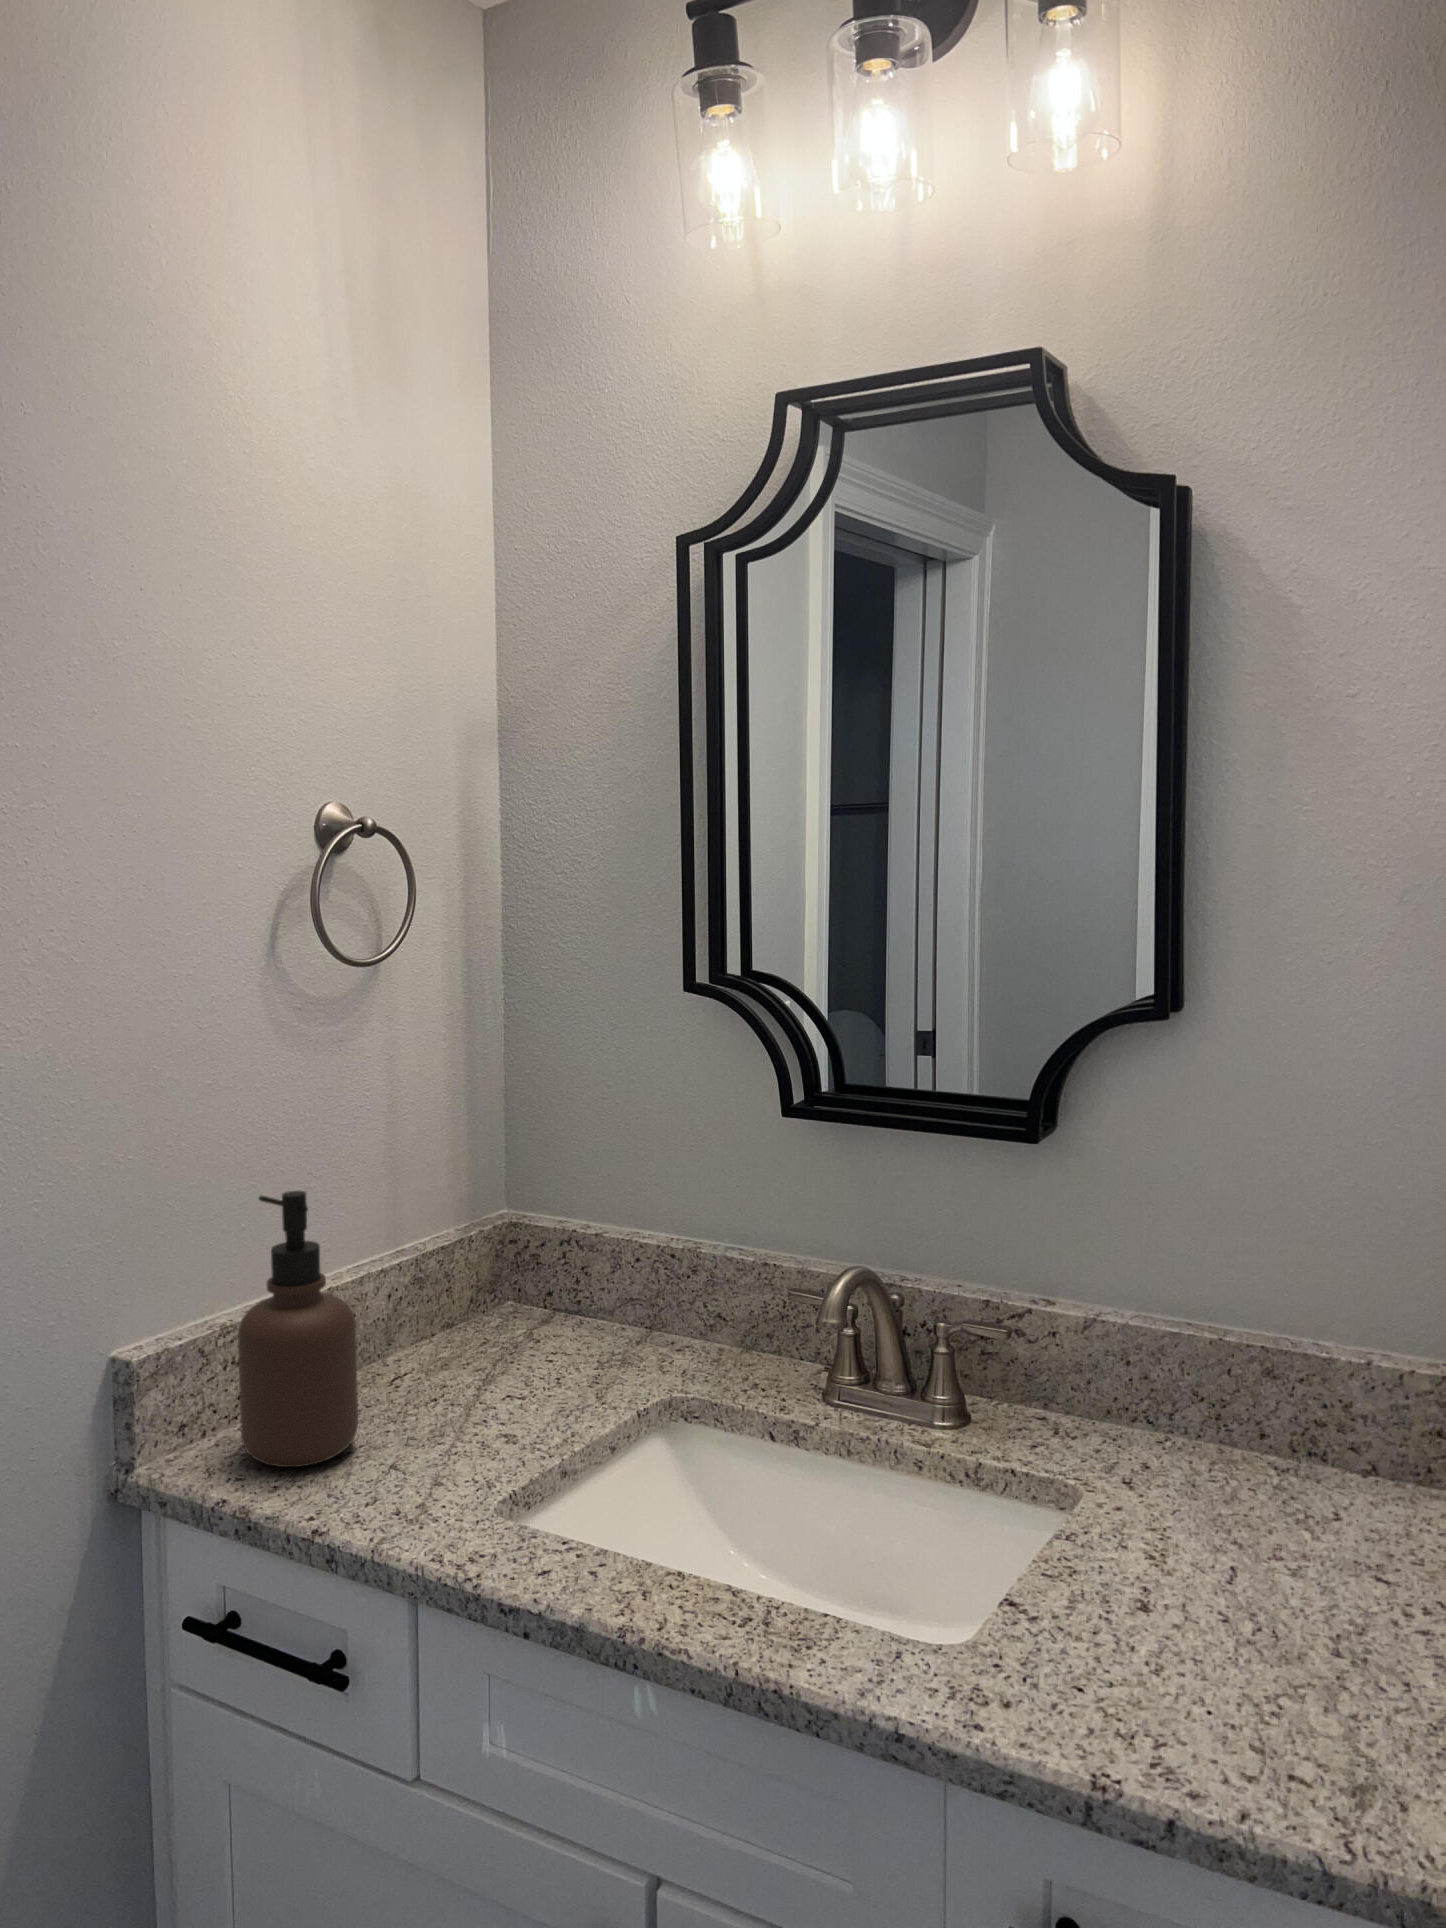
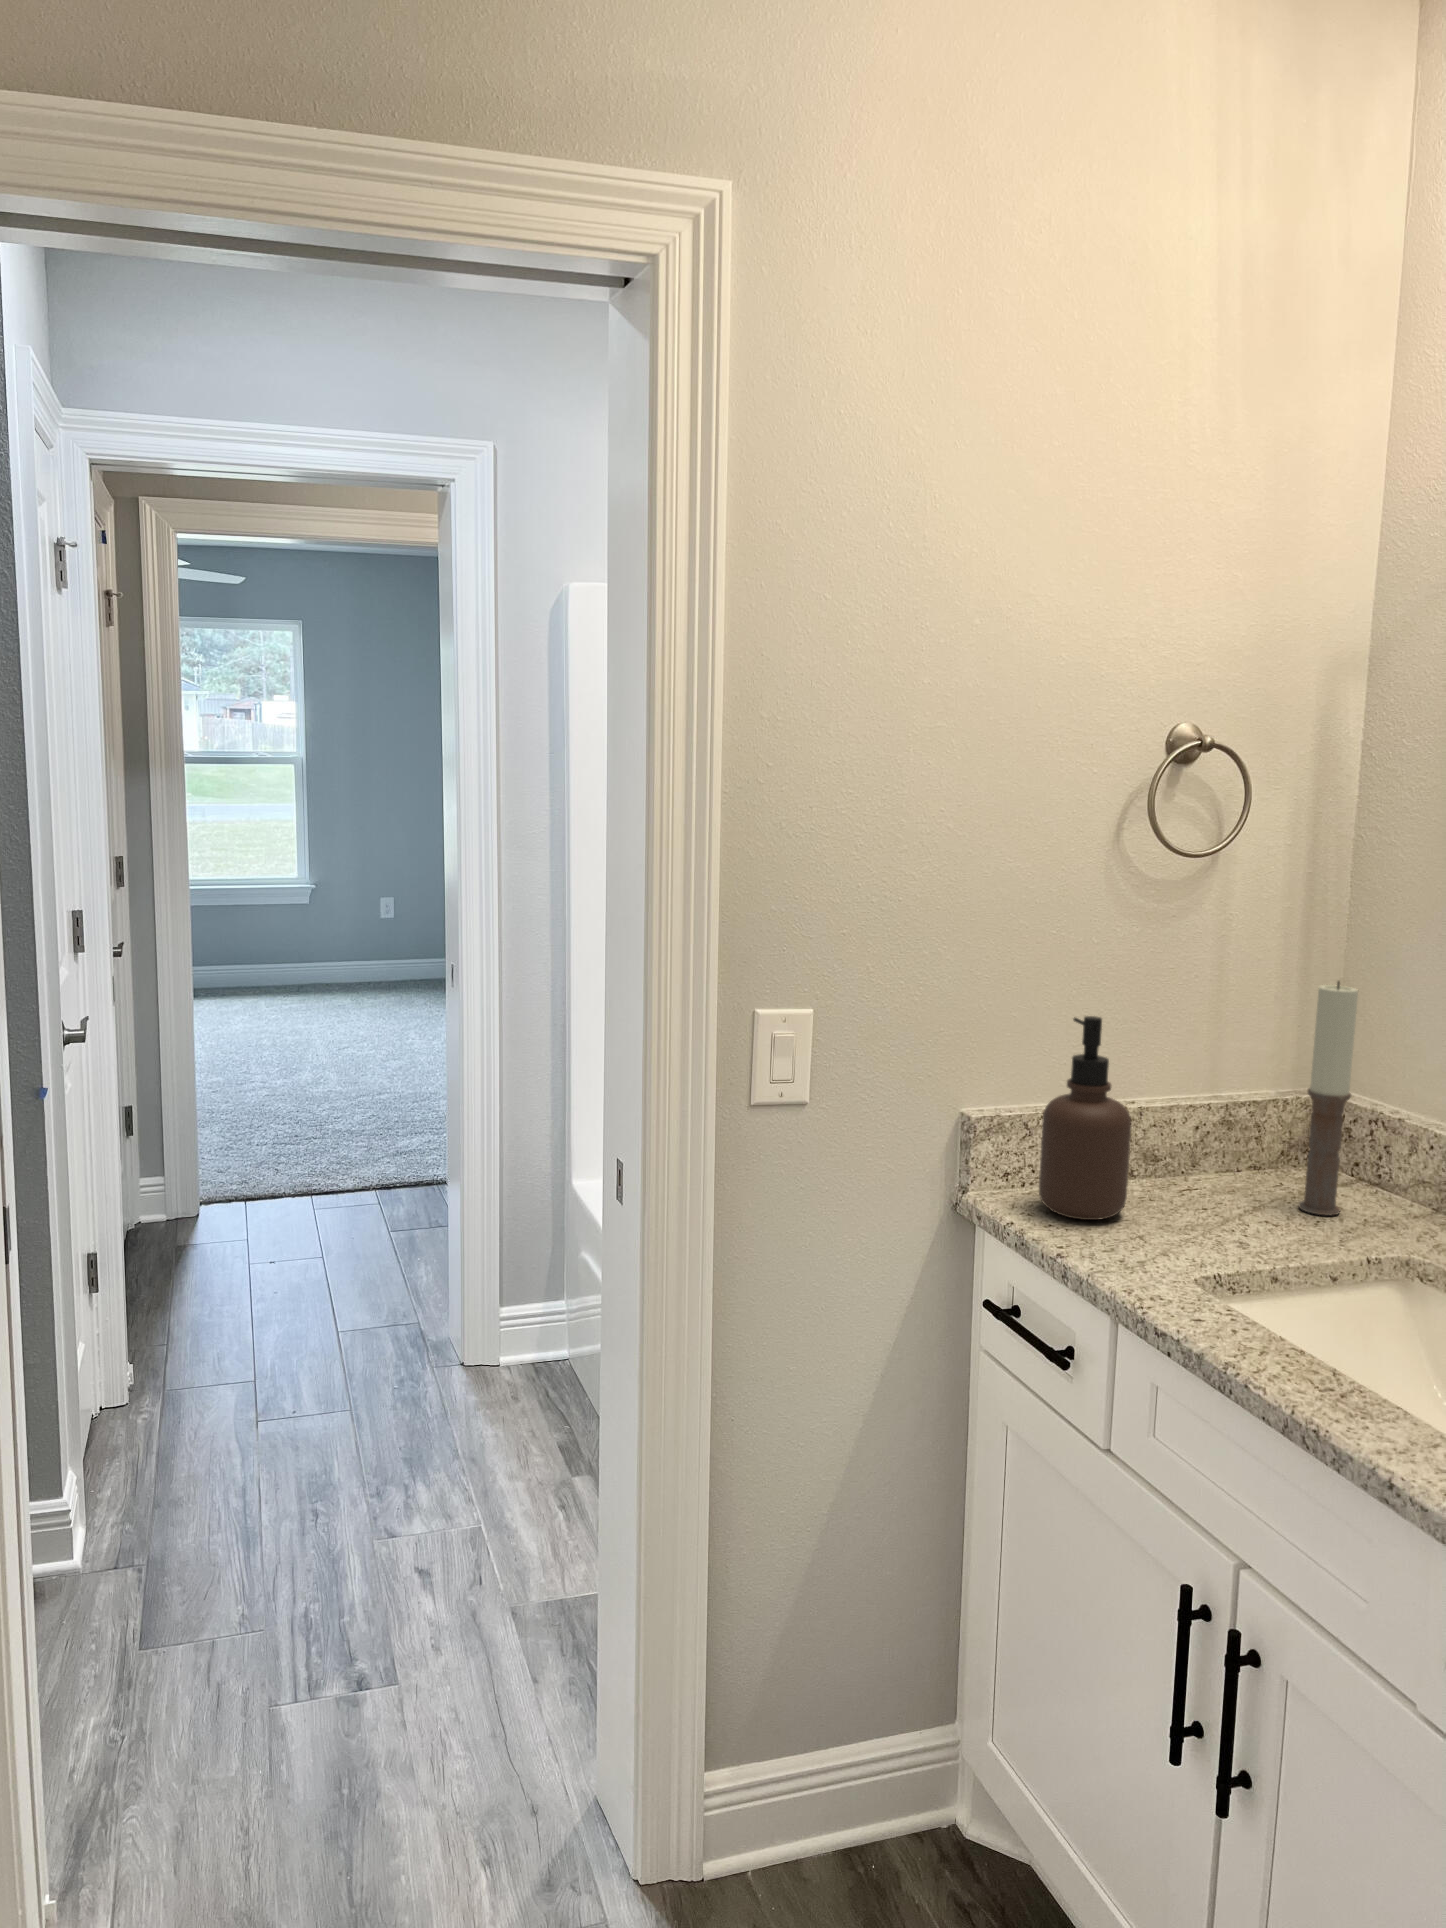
candle: none [523,1095,569,1369] -> present [1298,982,1358,1215]

